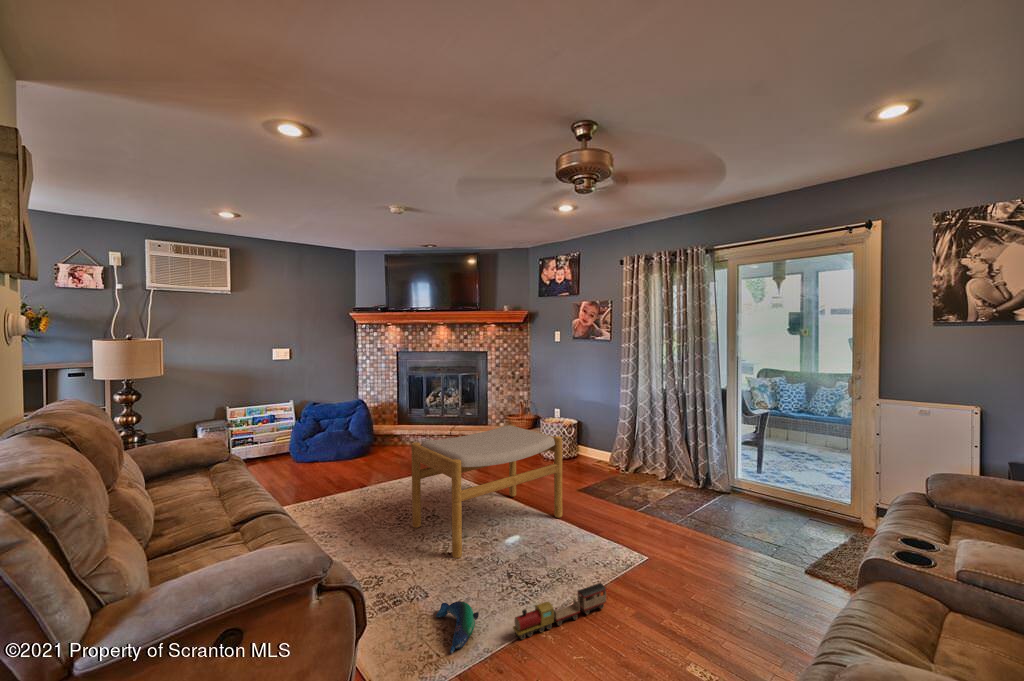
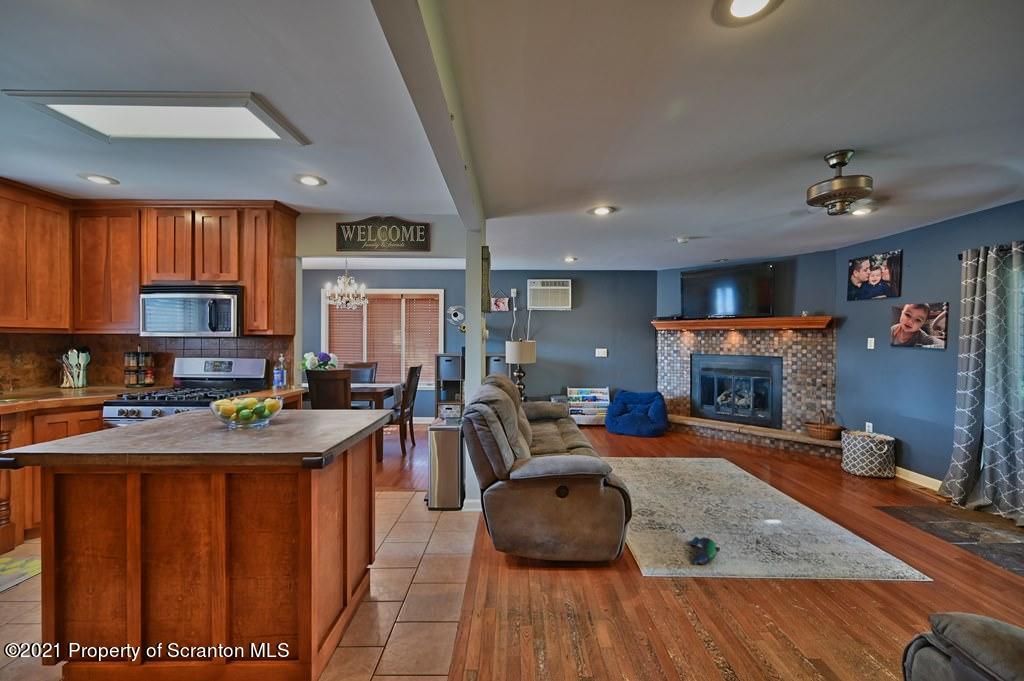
footstool: present [412,424,562,558] -> none [686,425,840,520]
toy train: present [513,583,606,640] -> none [747,557,850,588]

